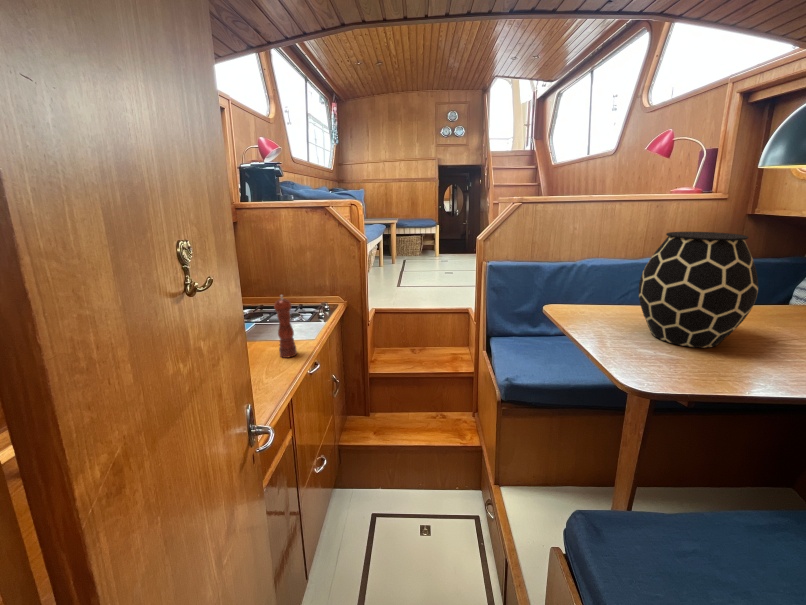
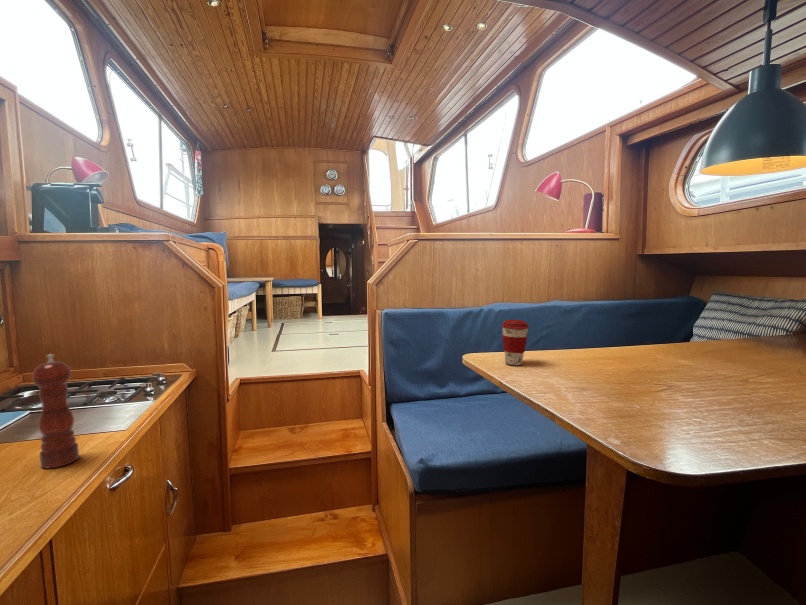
vase: present [639,232,758,348] -> none [572,254,699,387]
coffee cup: none [578,282,603,319] -> present [501,320,529,365]

